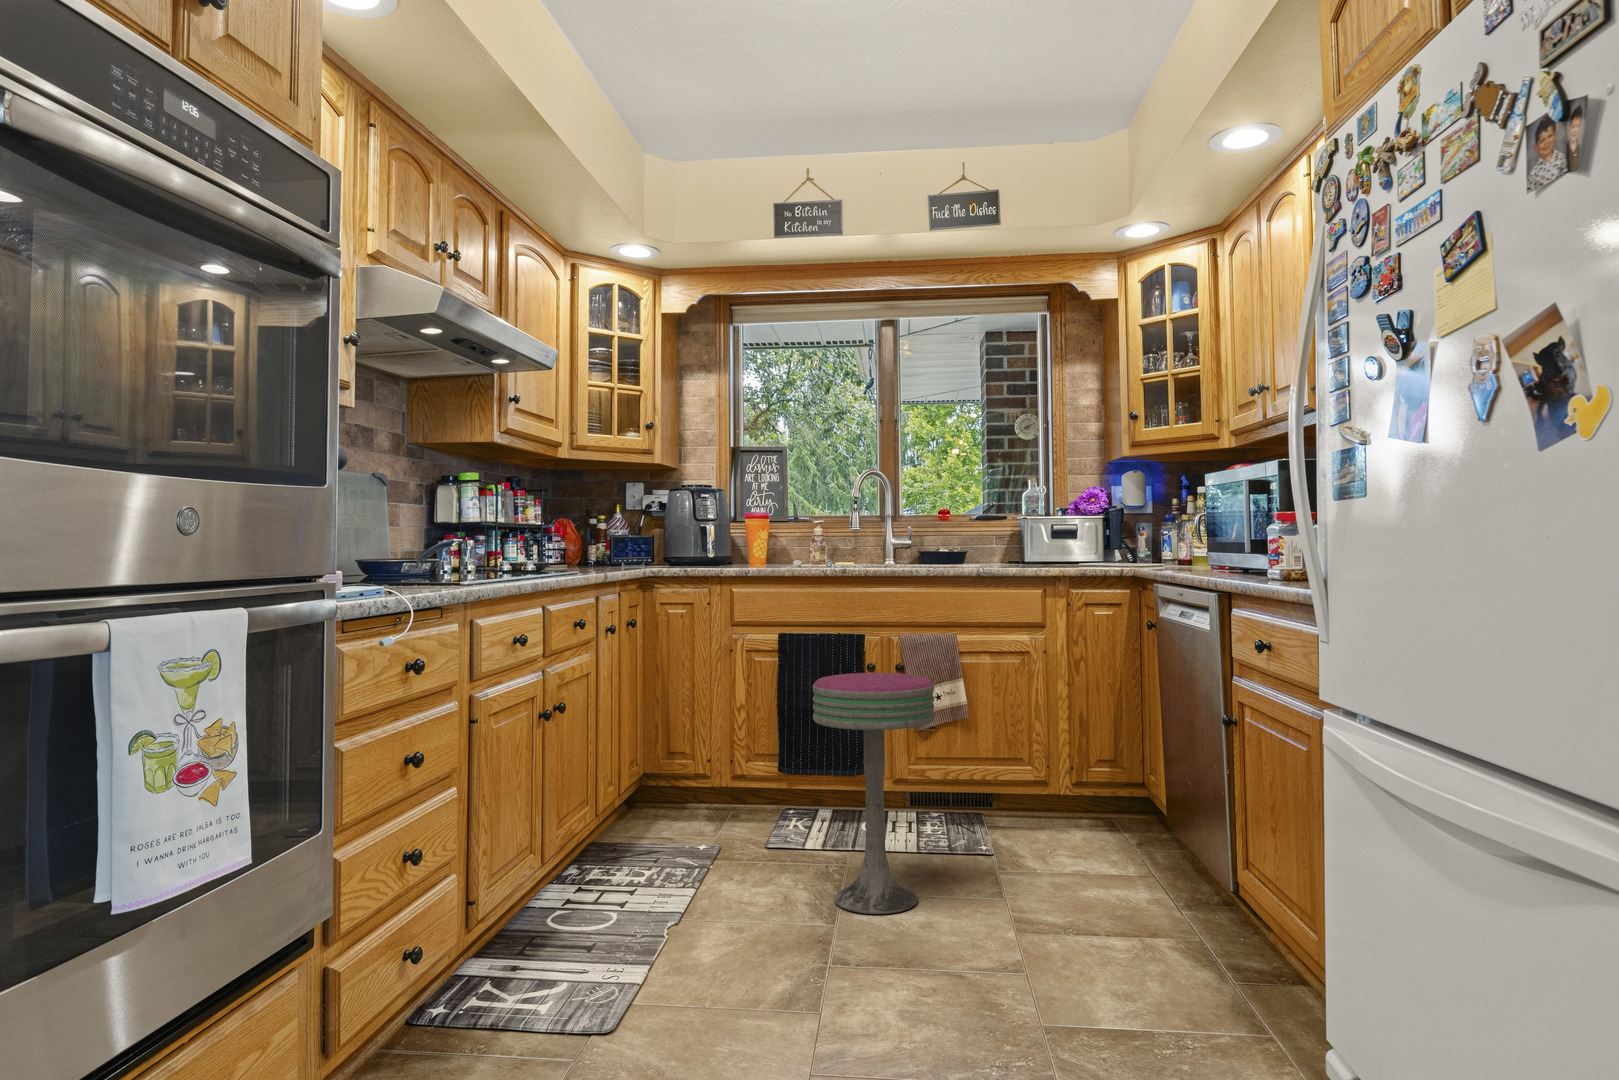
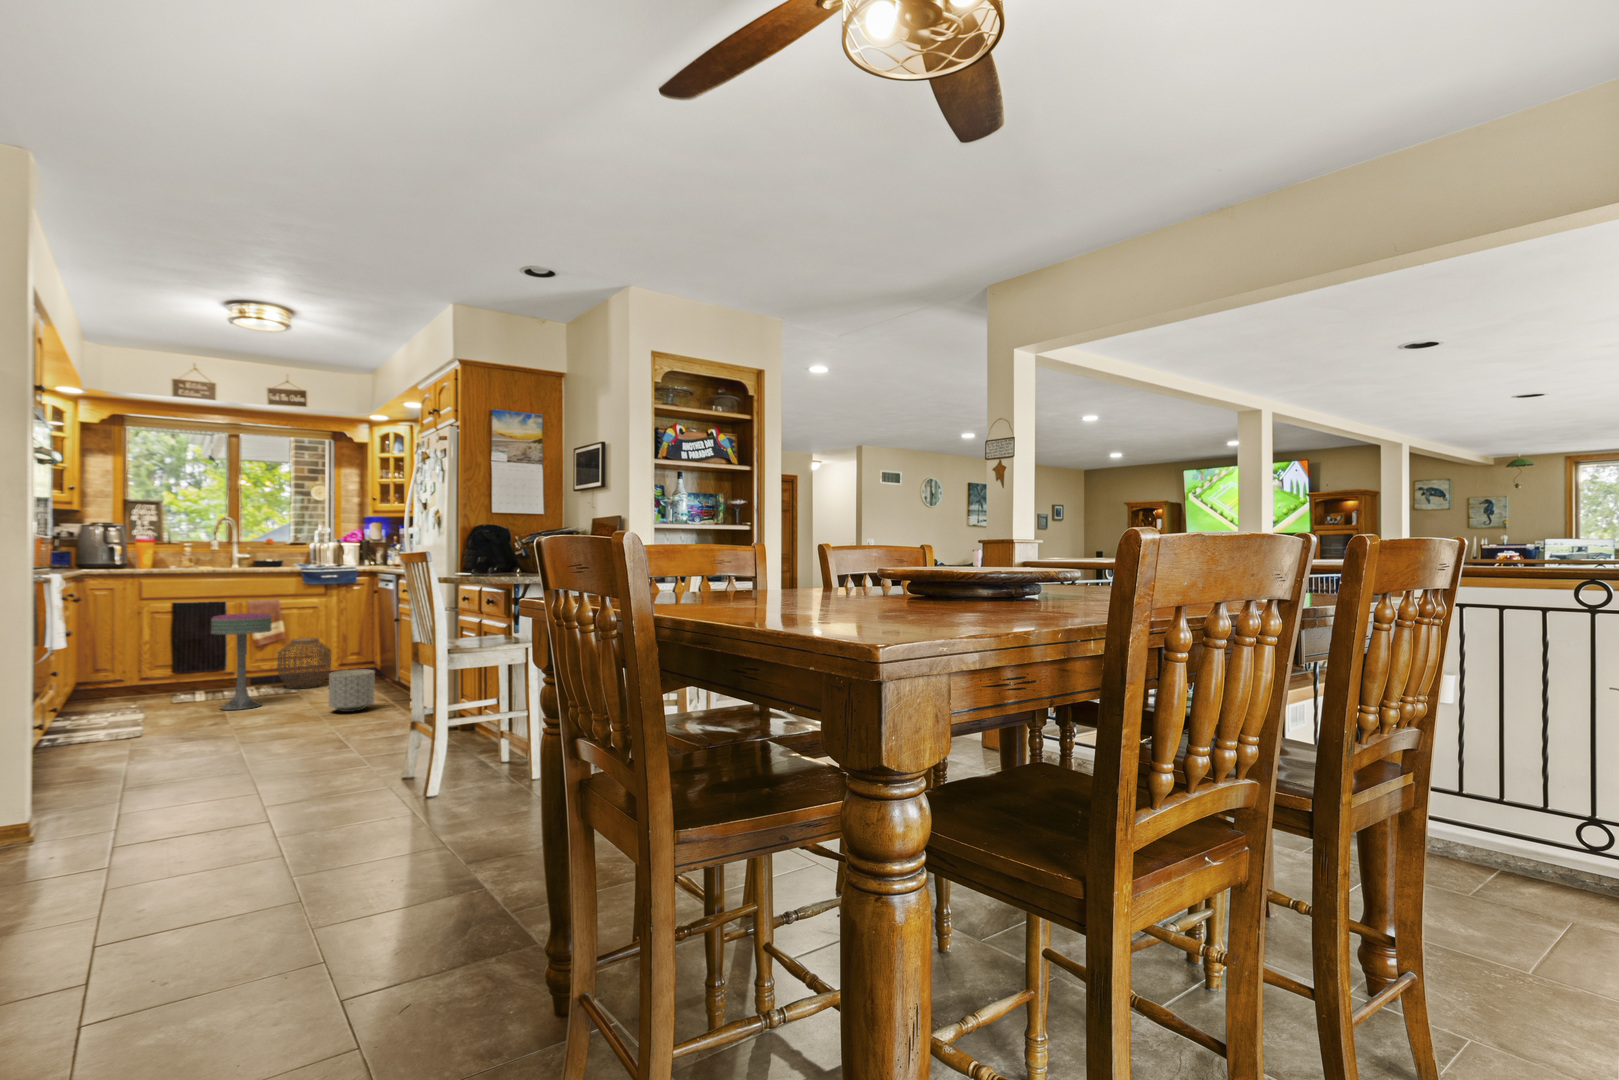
woven basket: none [955,721,1060,839] -> present [277,638,331,689]
planter: none [1070,863,1197,1007] -> present [329,669,375,712]

